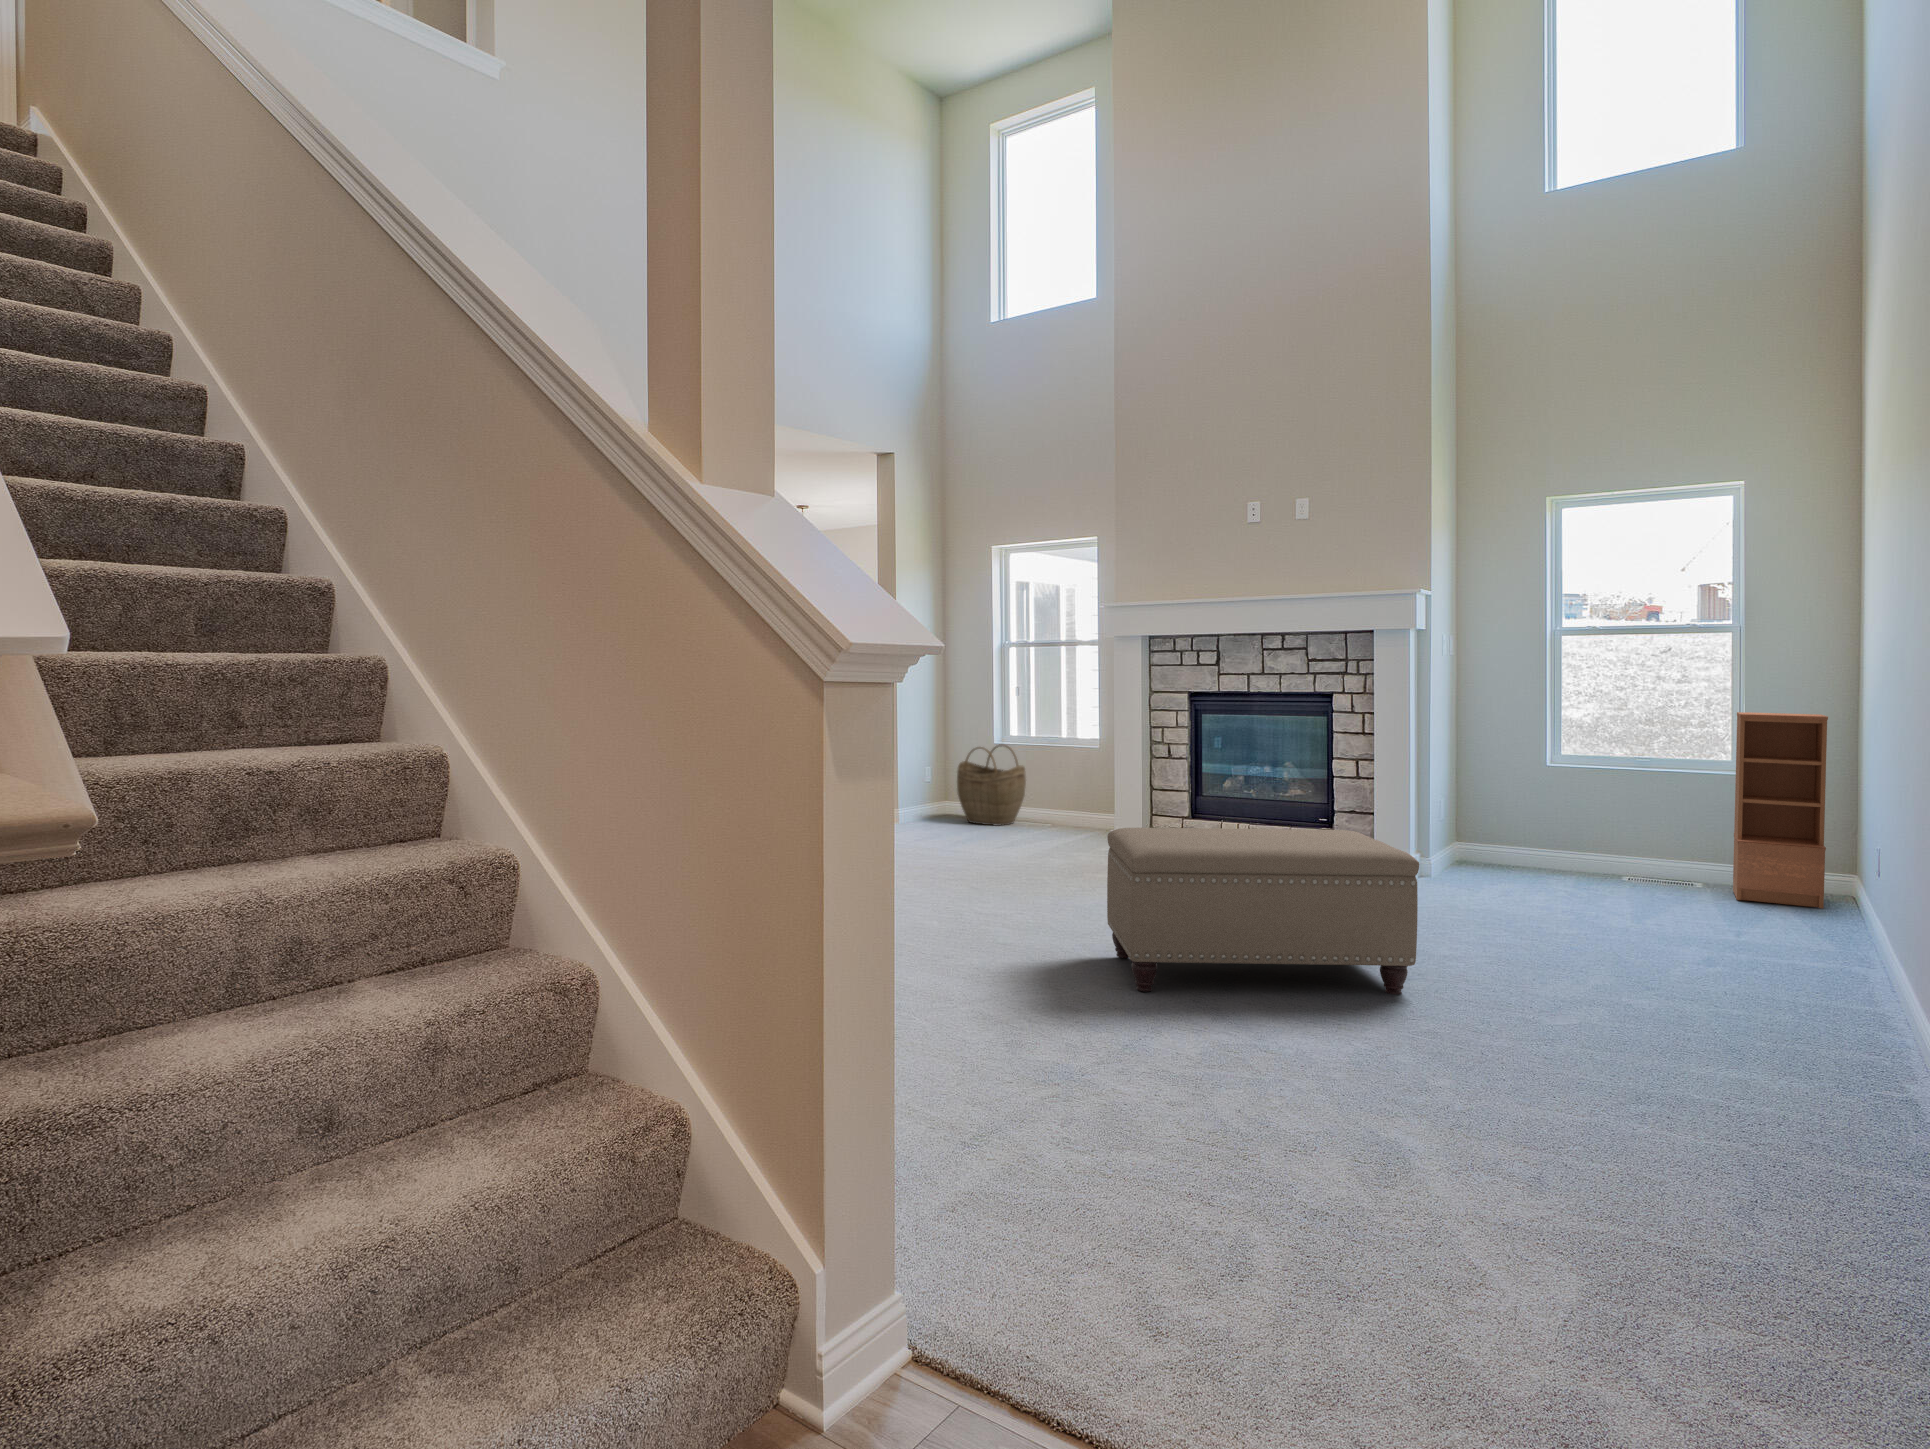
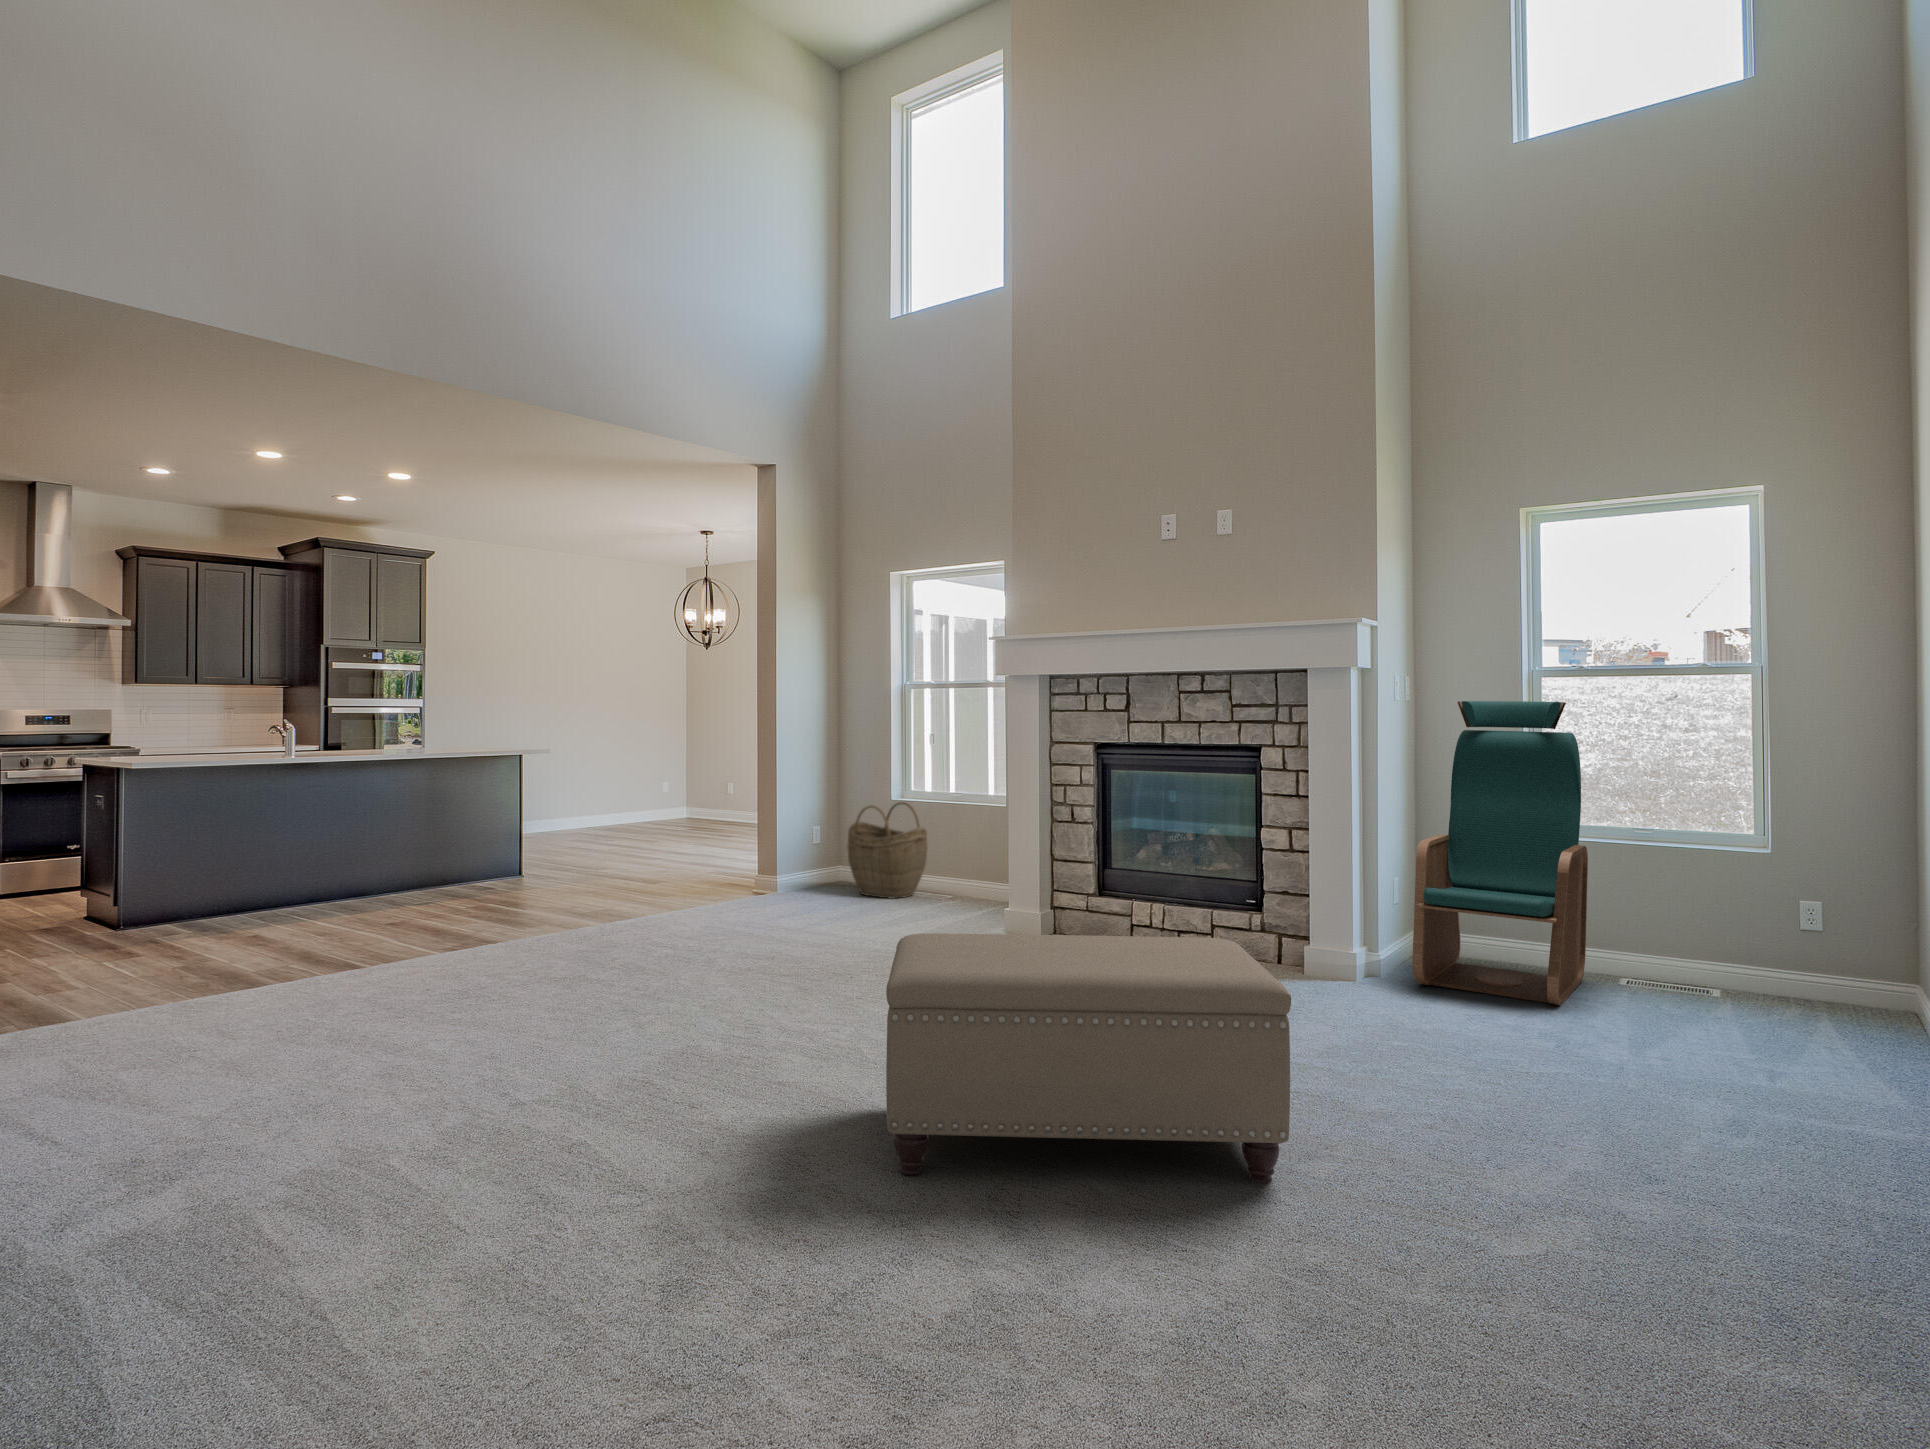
armchair: none [1459,658,1597,895] -> present [1412,701,1588,1006]
bookcase: present [1733,712,1828,908] -> none [1762,771,1881,1029]

